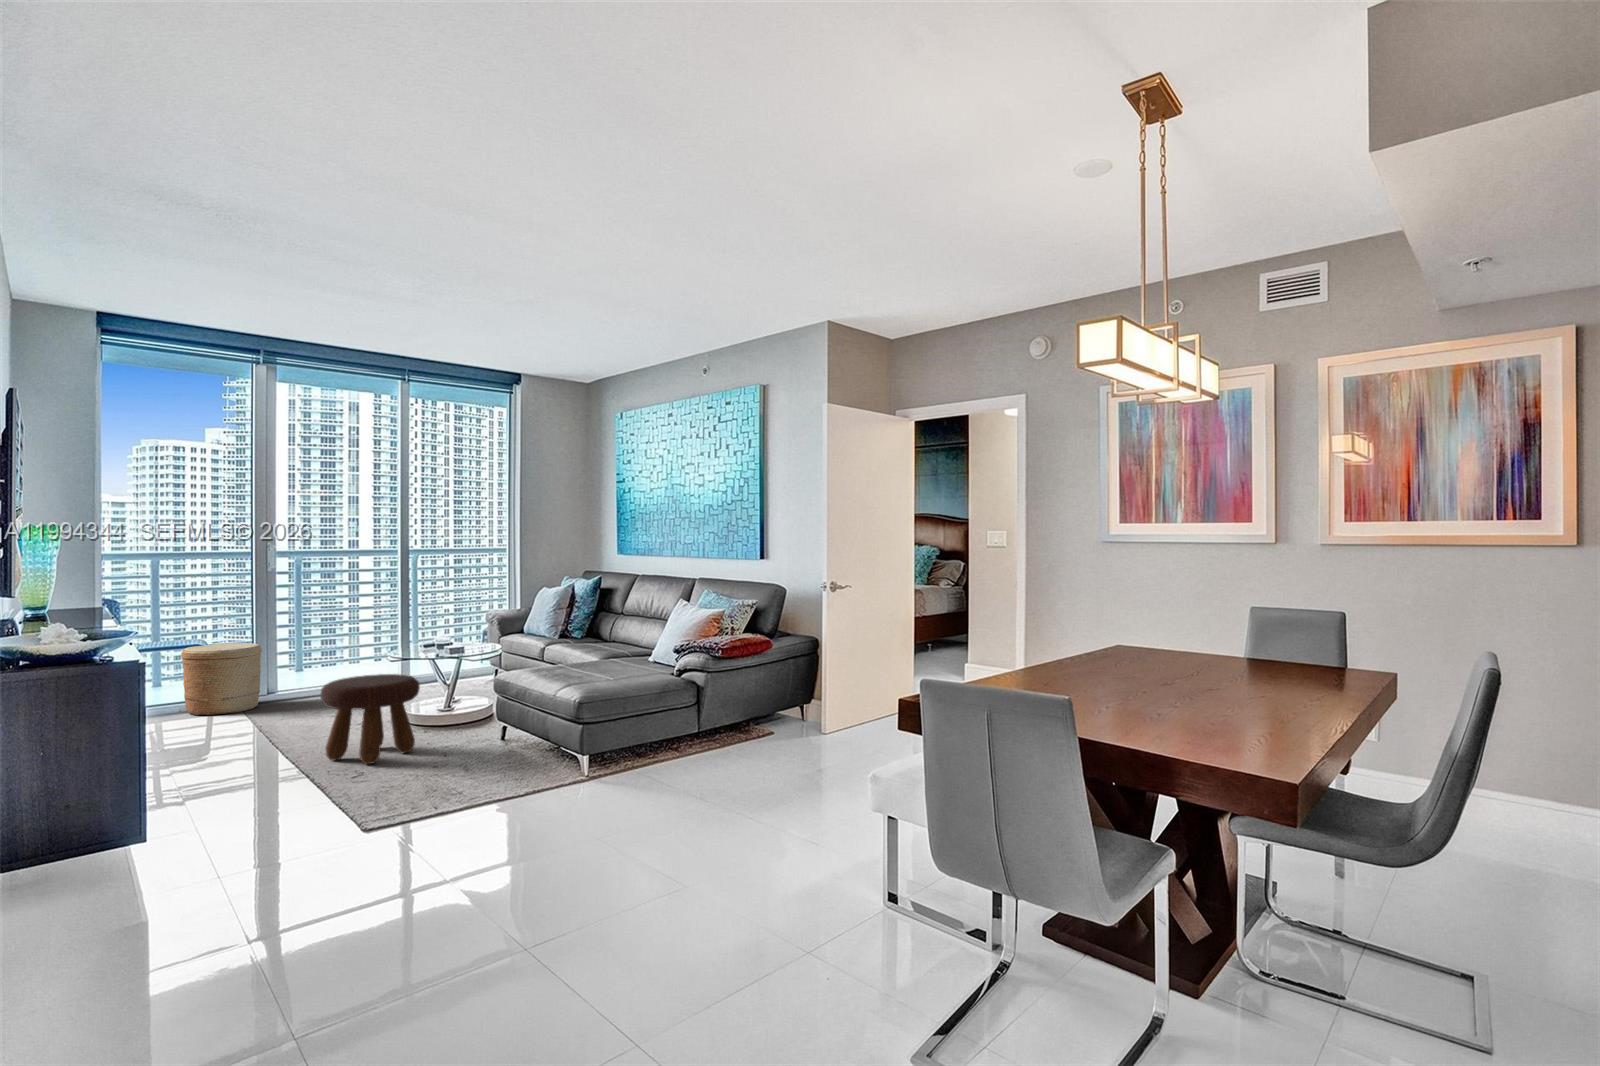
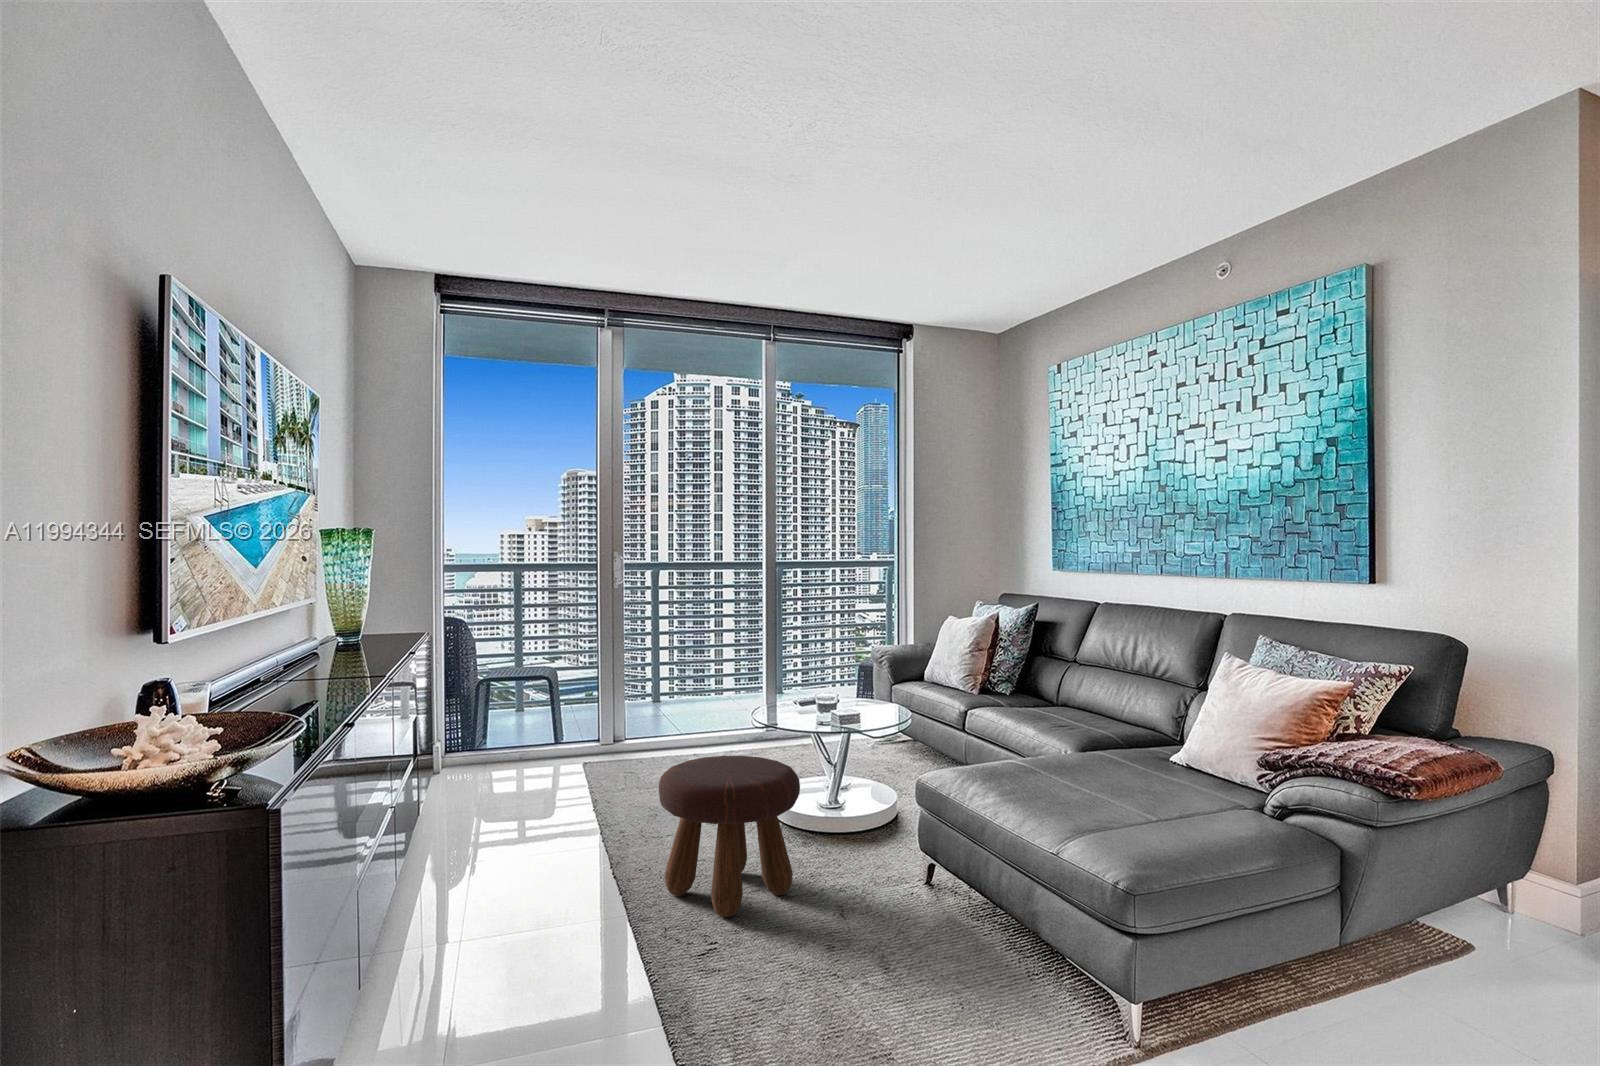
woven basket: present [181,643,262,715] -> none [521,676,607,771]

